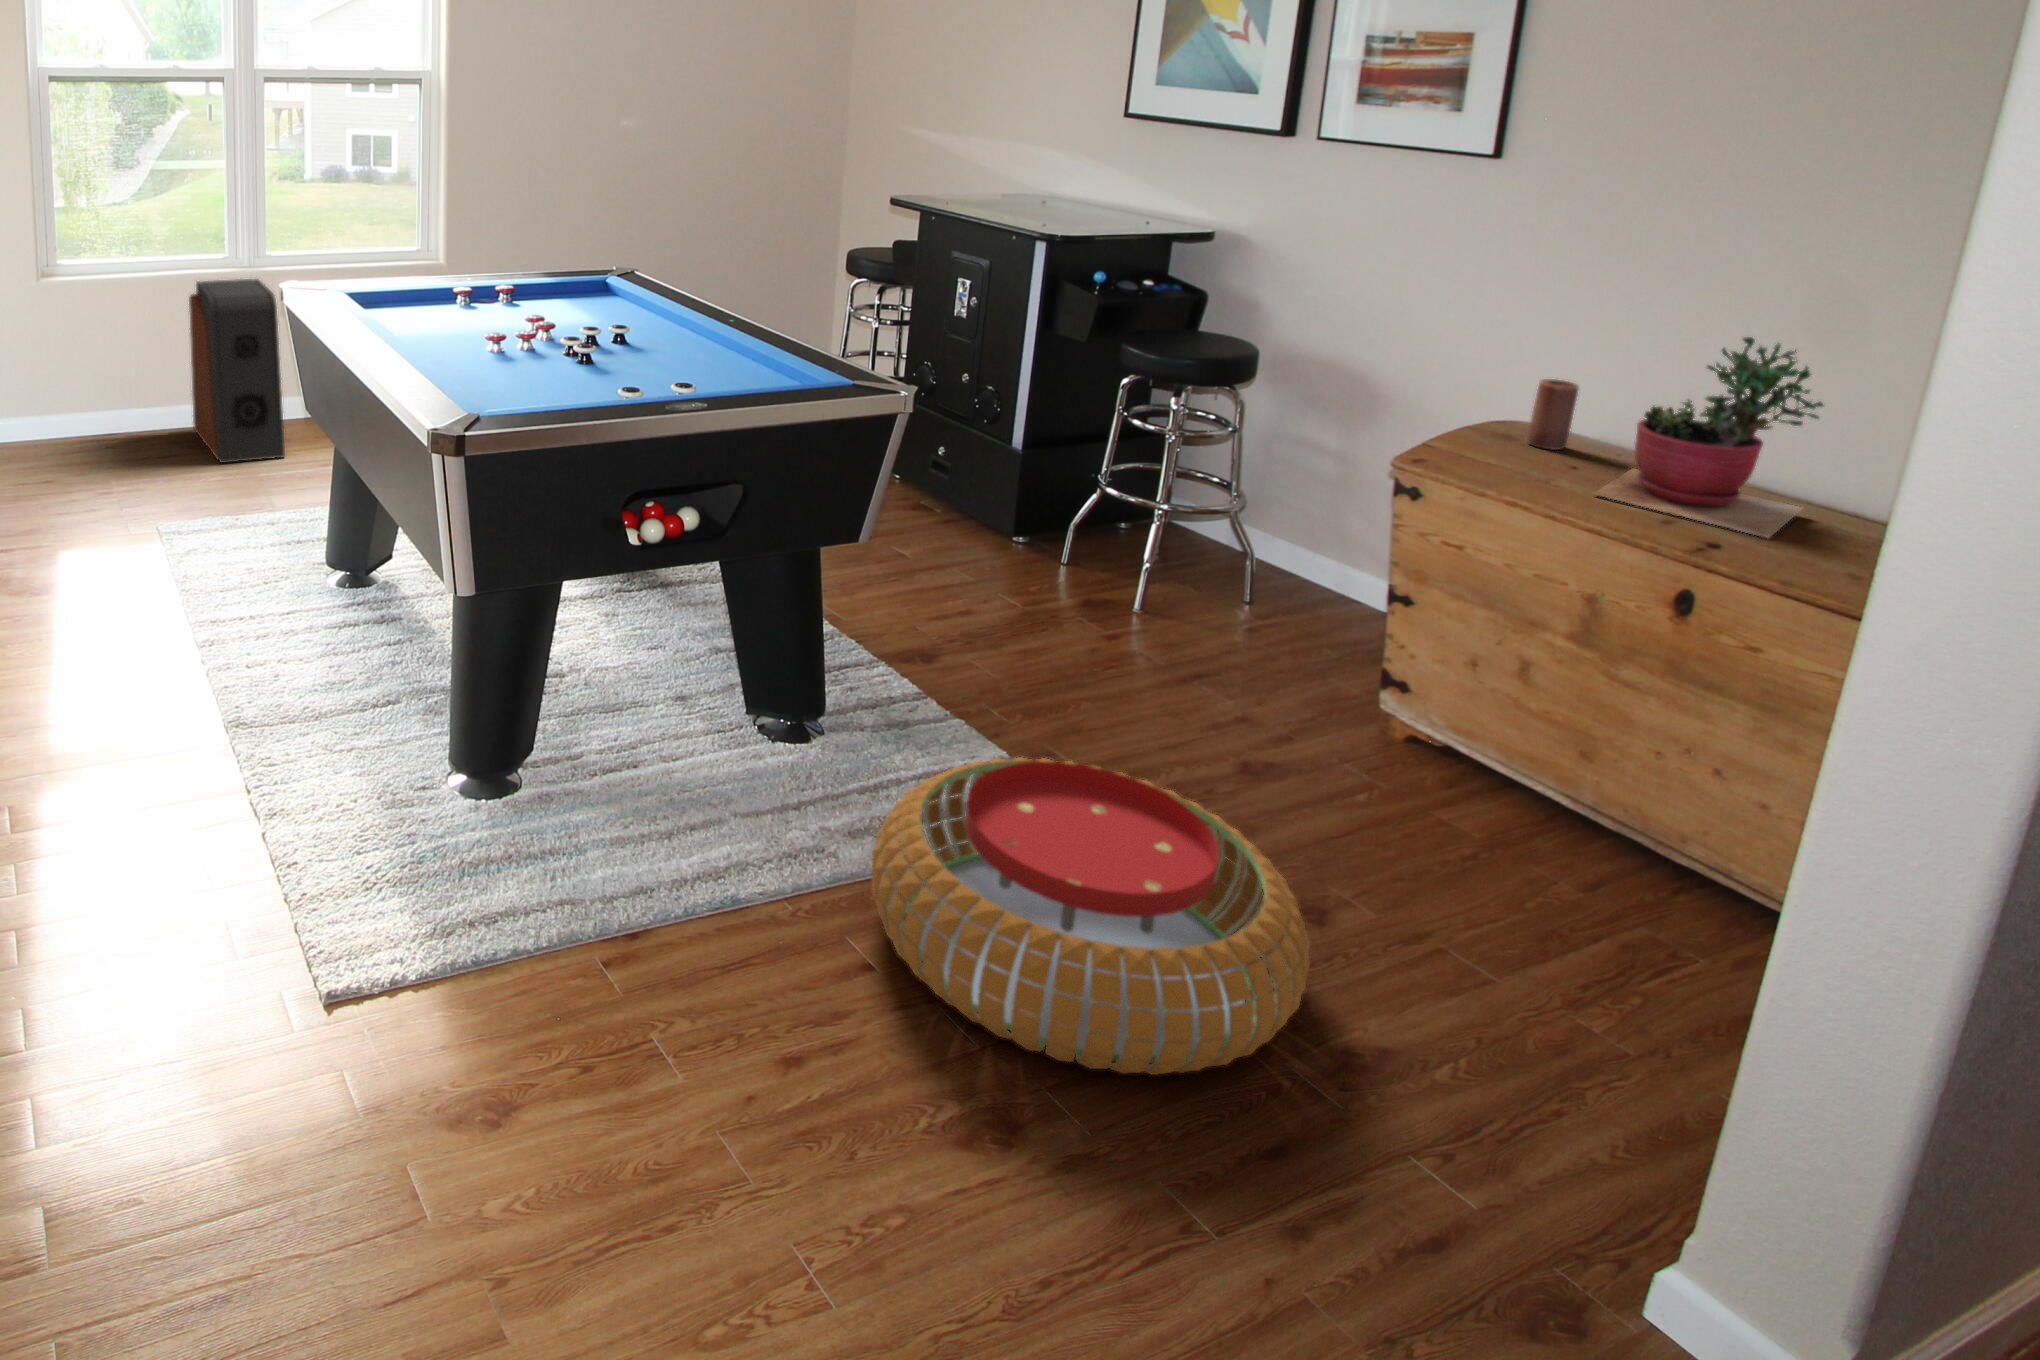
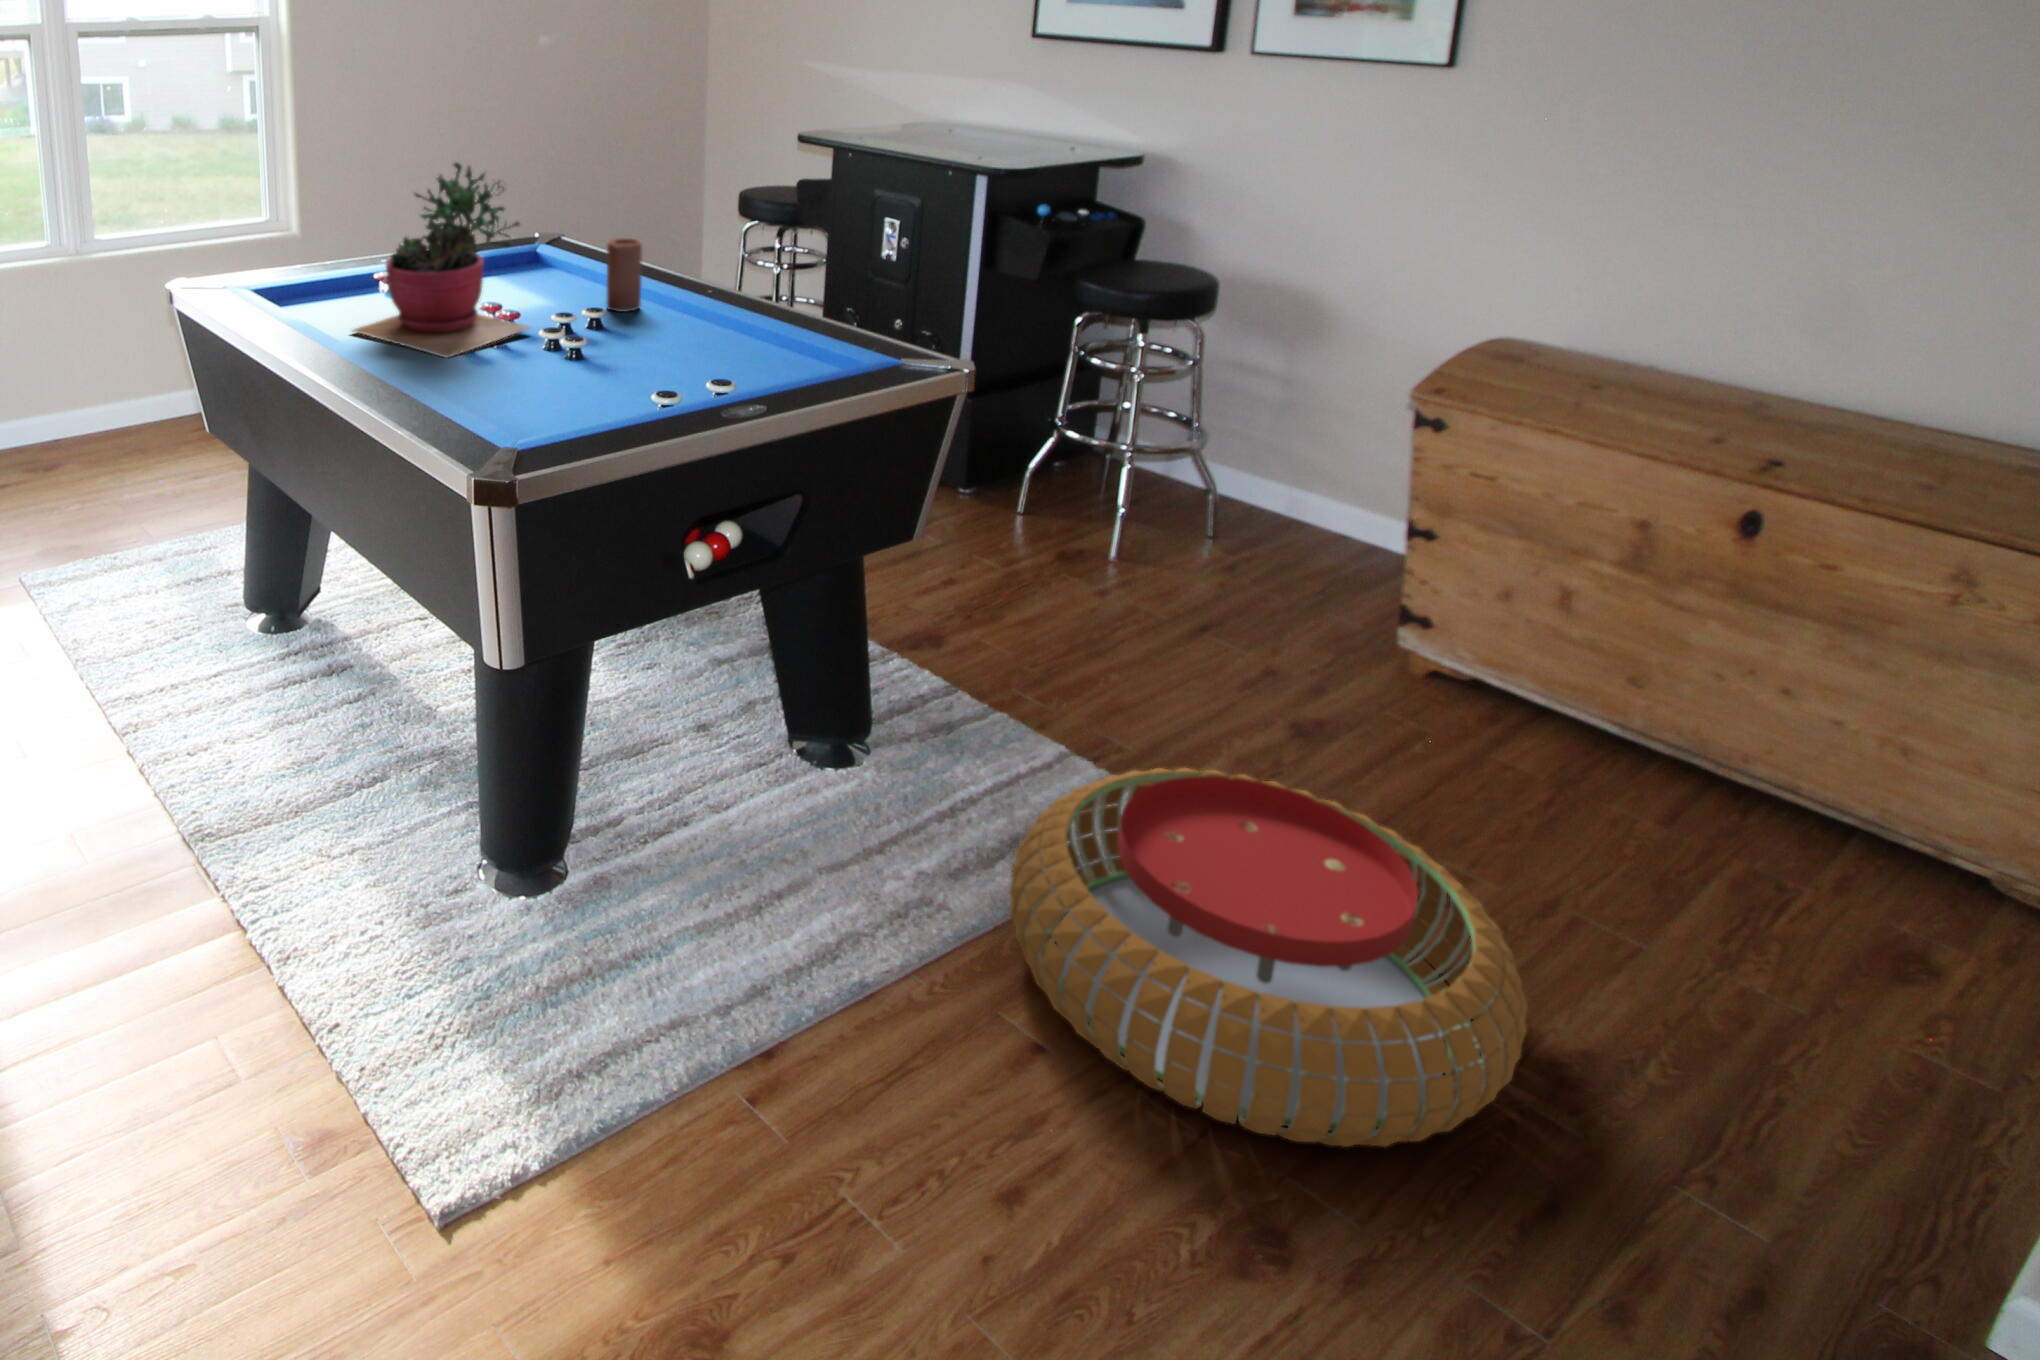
speaker: present [189,279,285,463] -> none [14,268,151,488]
succulent plant: present [1594,337,1823,538] -> present [352,162,529,358]
candle: present [1527,379,1578,450] -> present [607,238,642,312]

